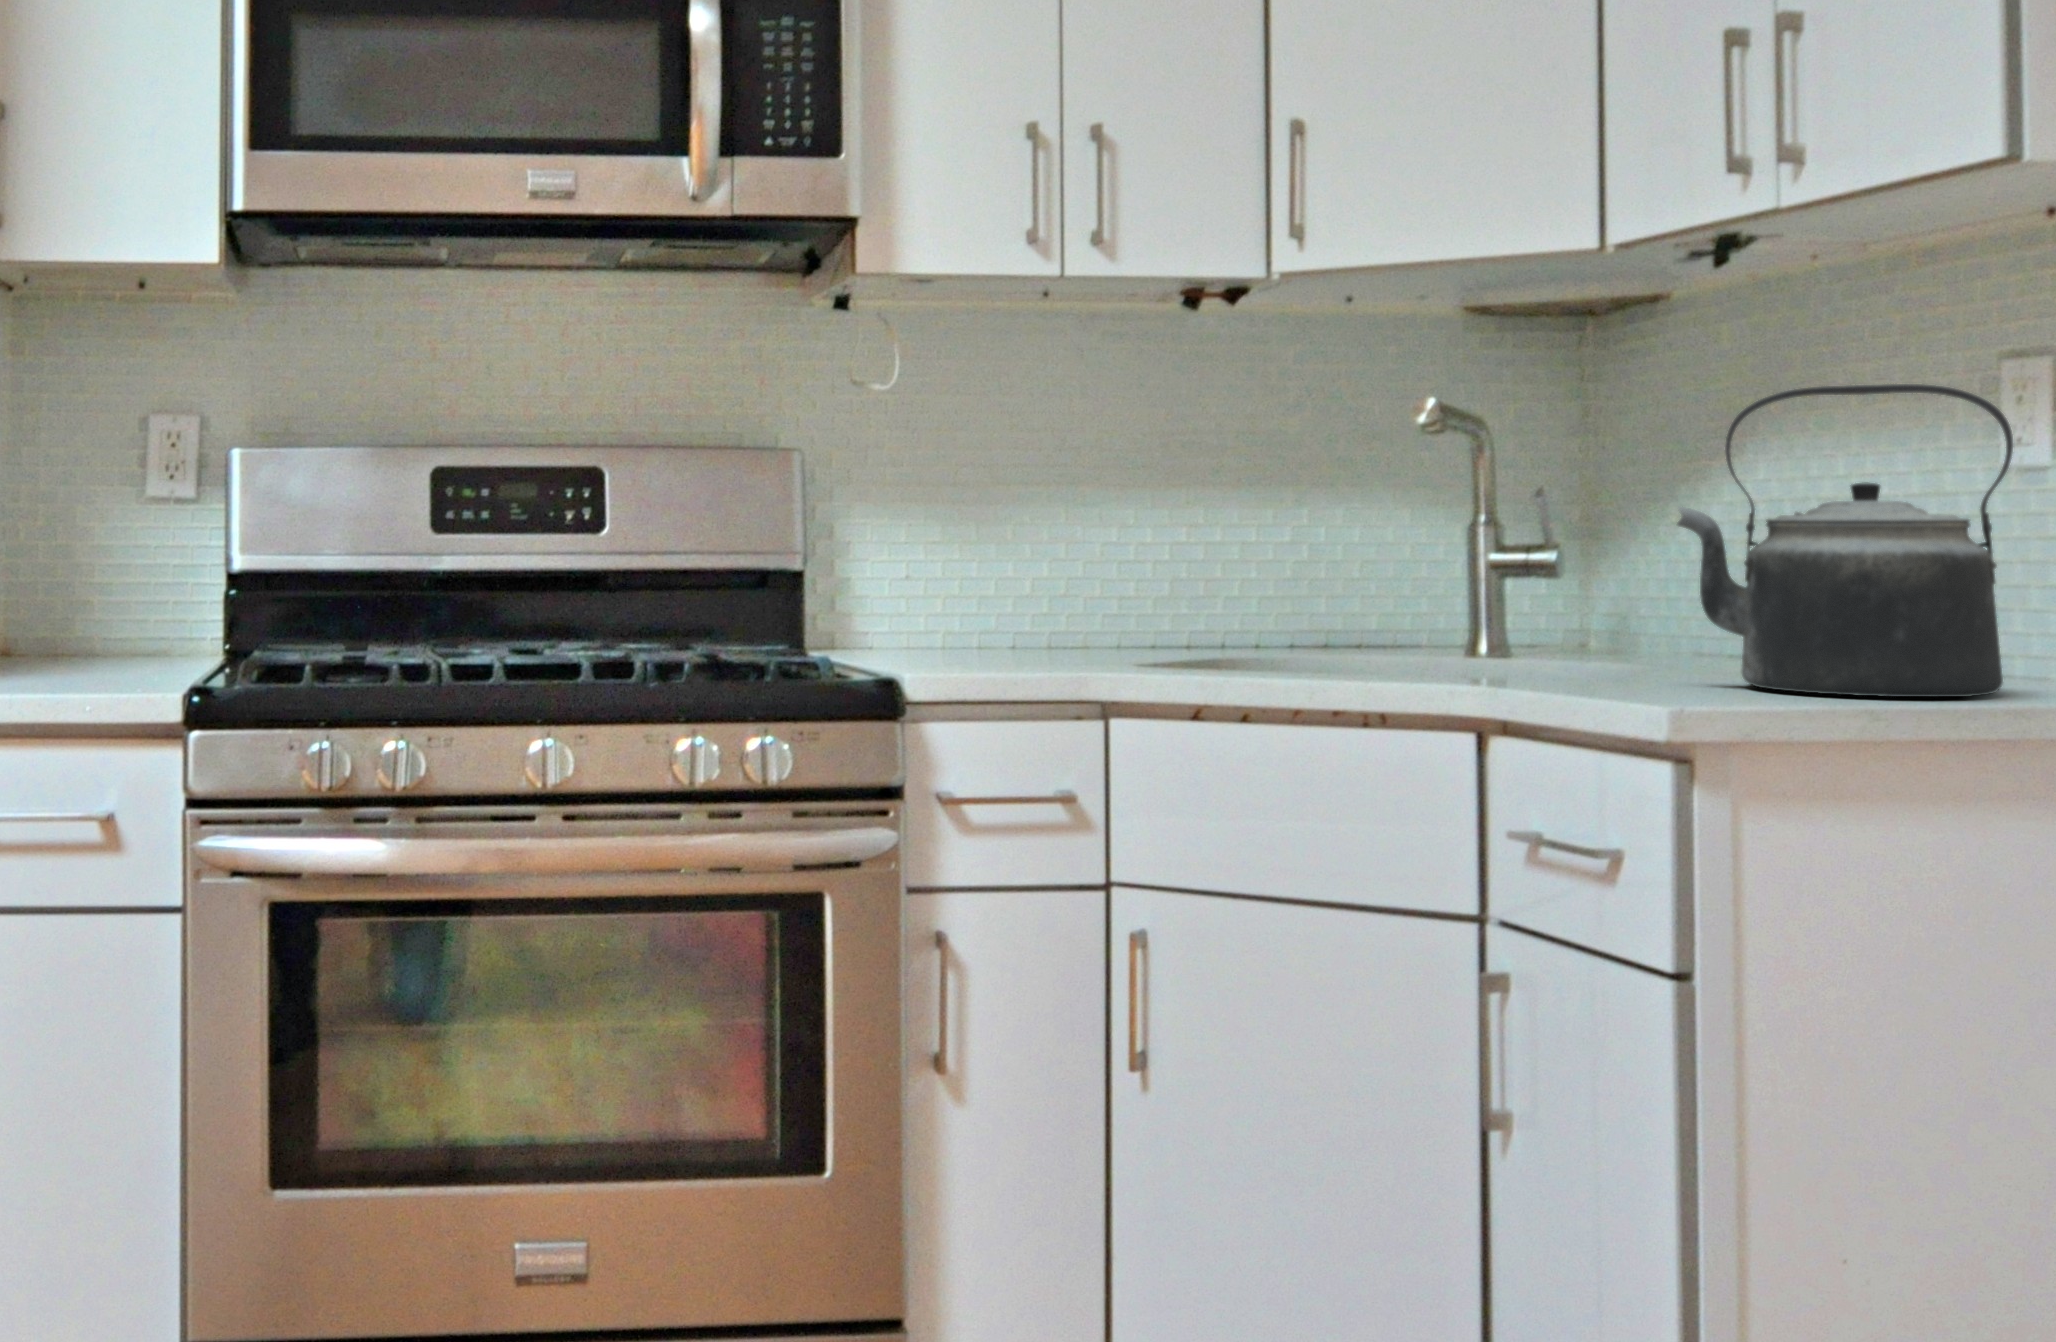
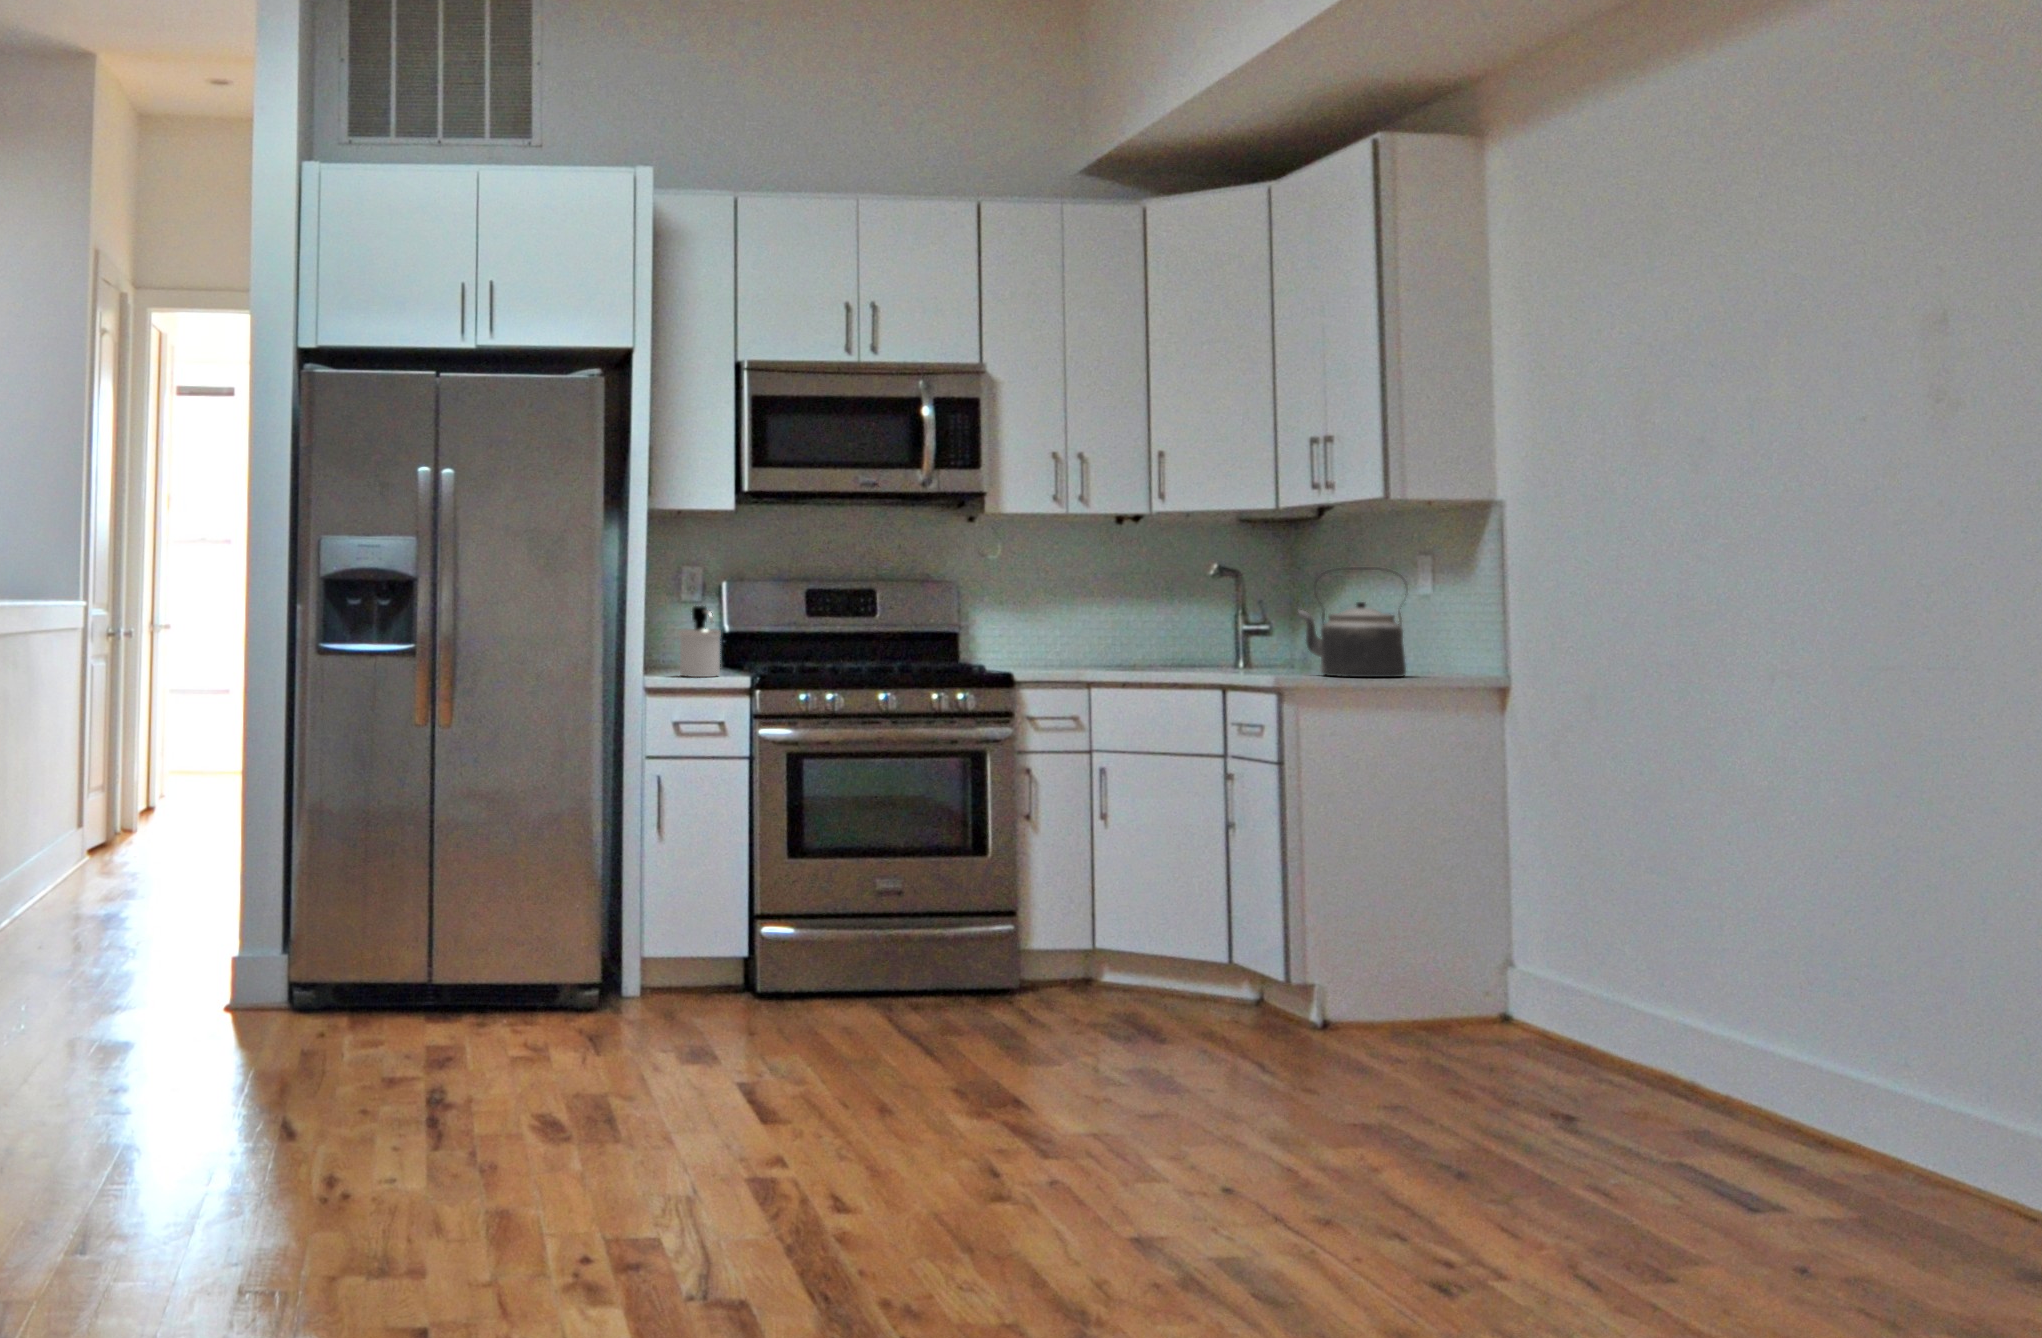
soap dispenser: none [18,502,133,690] -> present [679,606,721,677]

